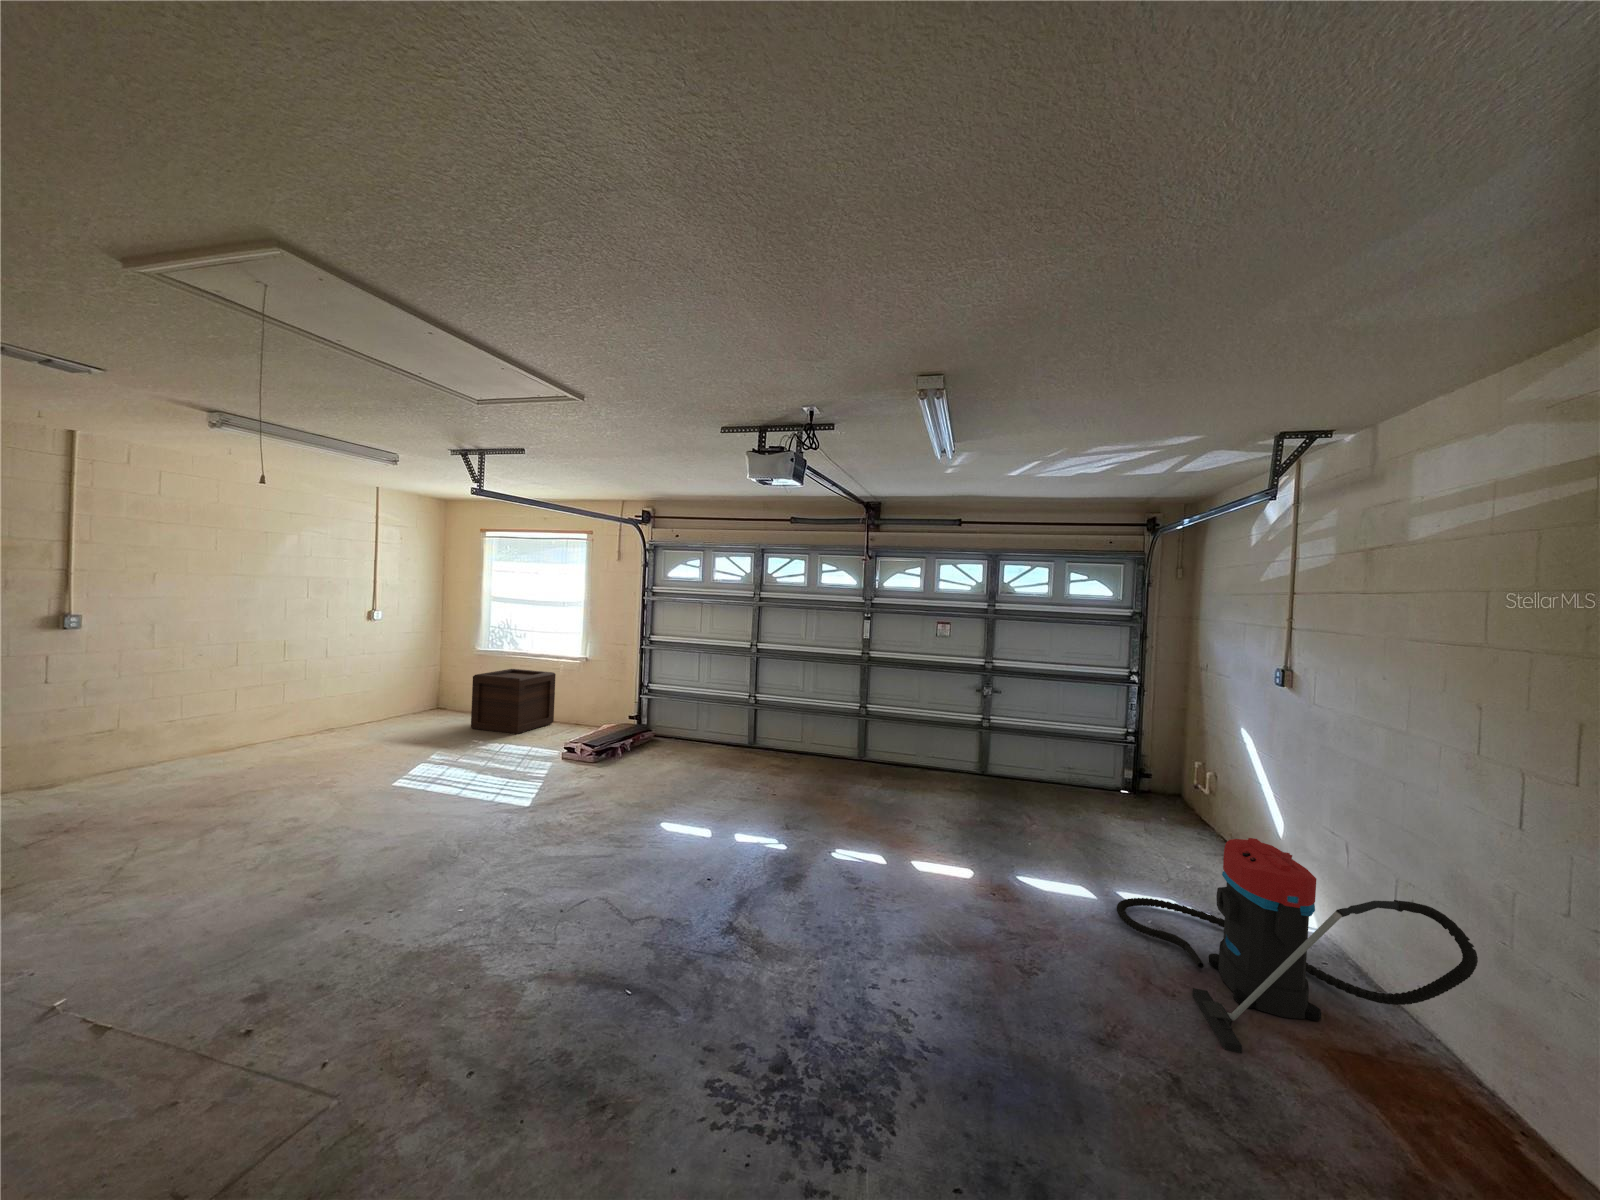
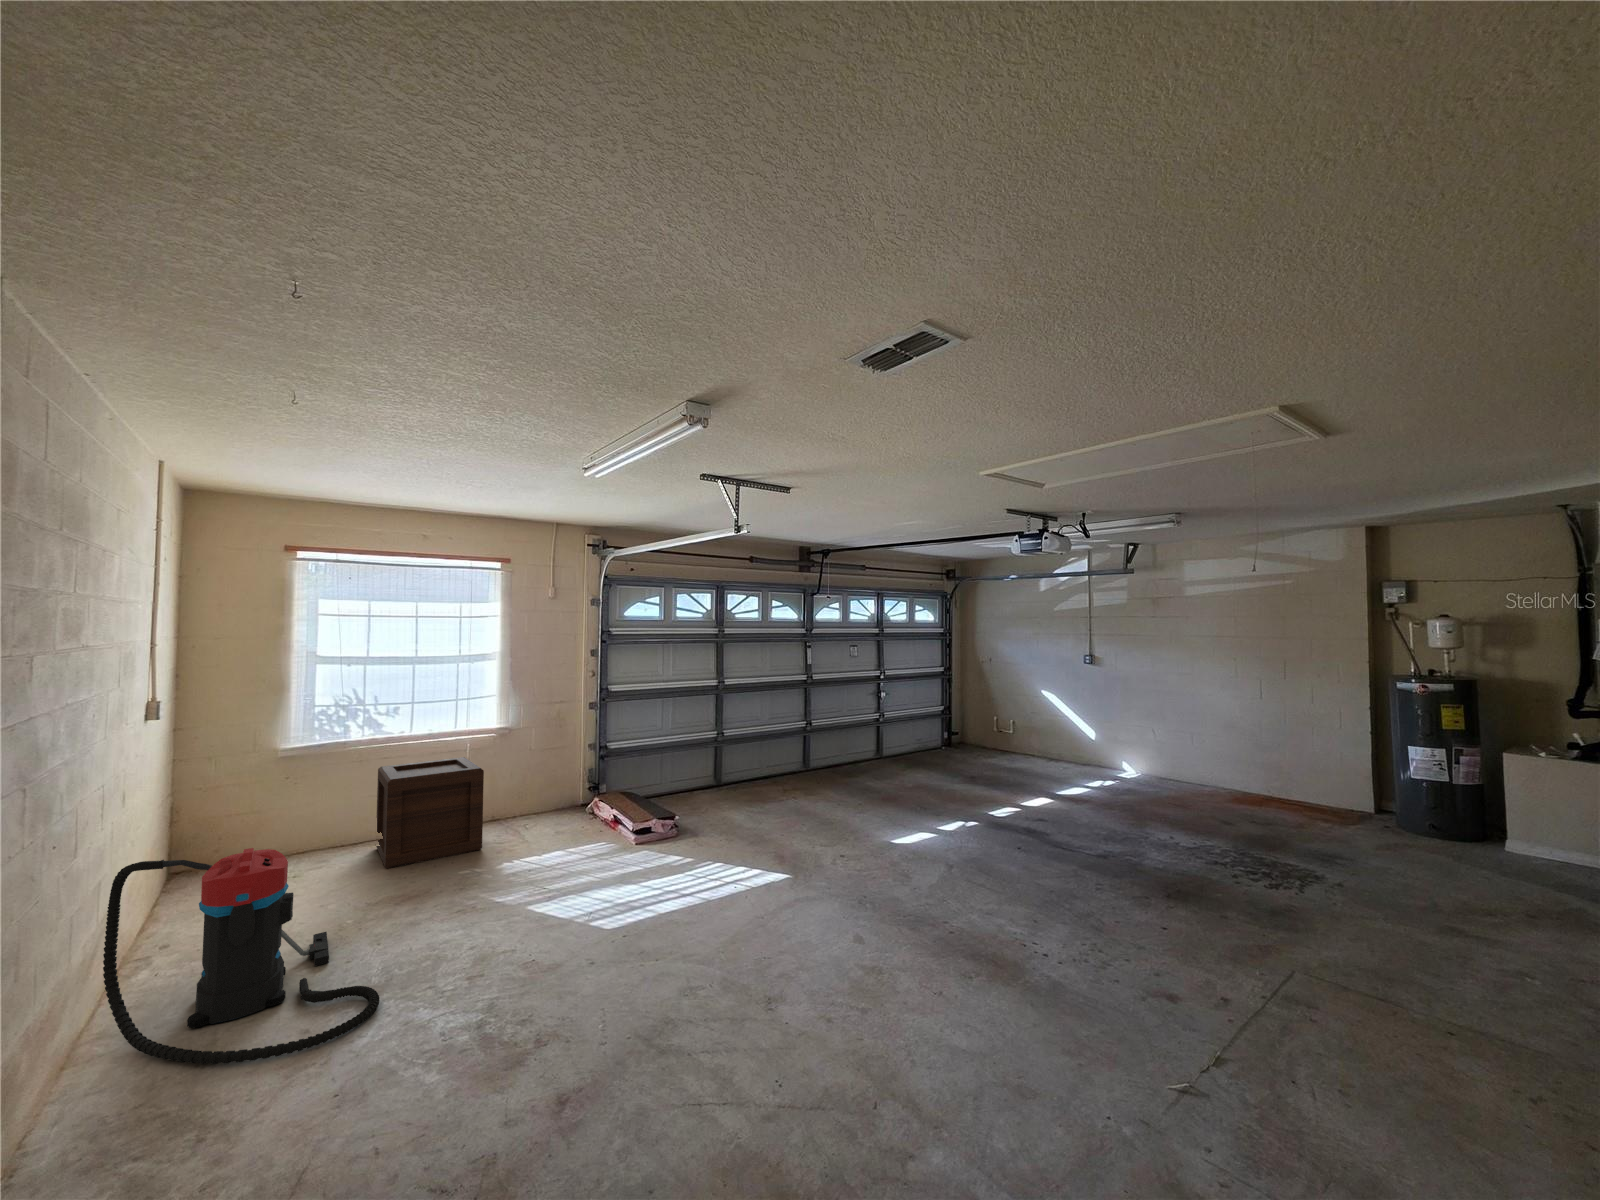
vacuum cleaner: present [1117,838,1478,1053] -> present [103,848,380,1064]

